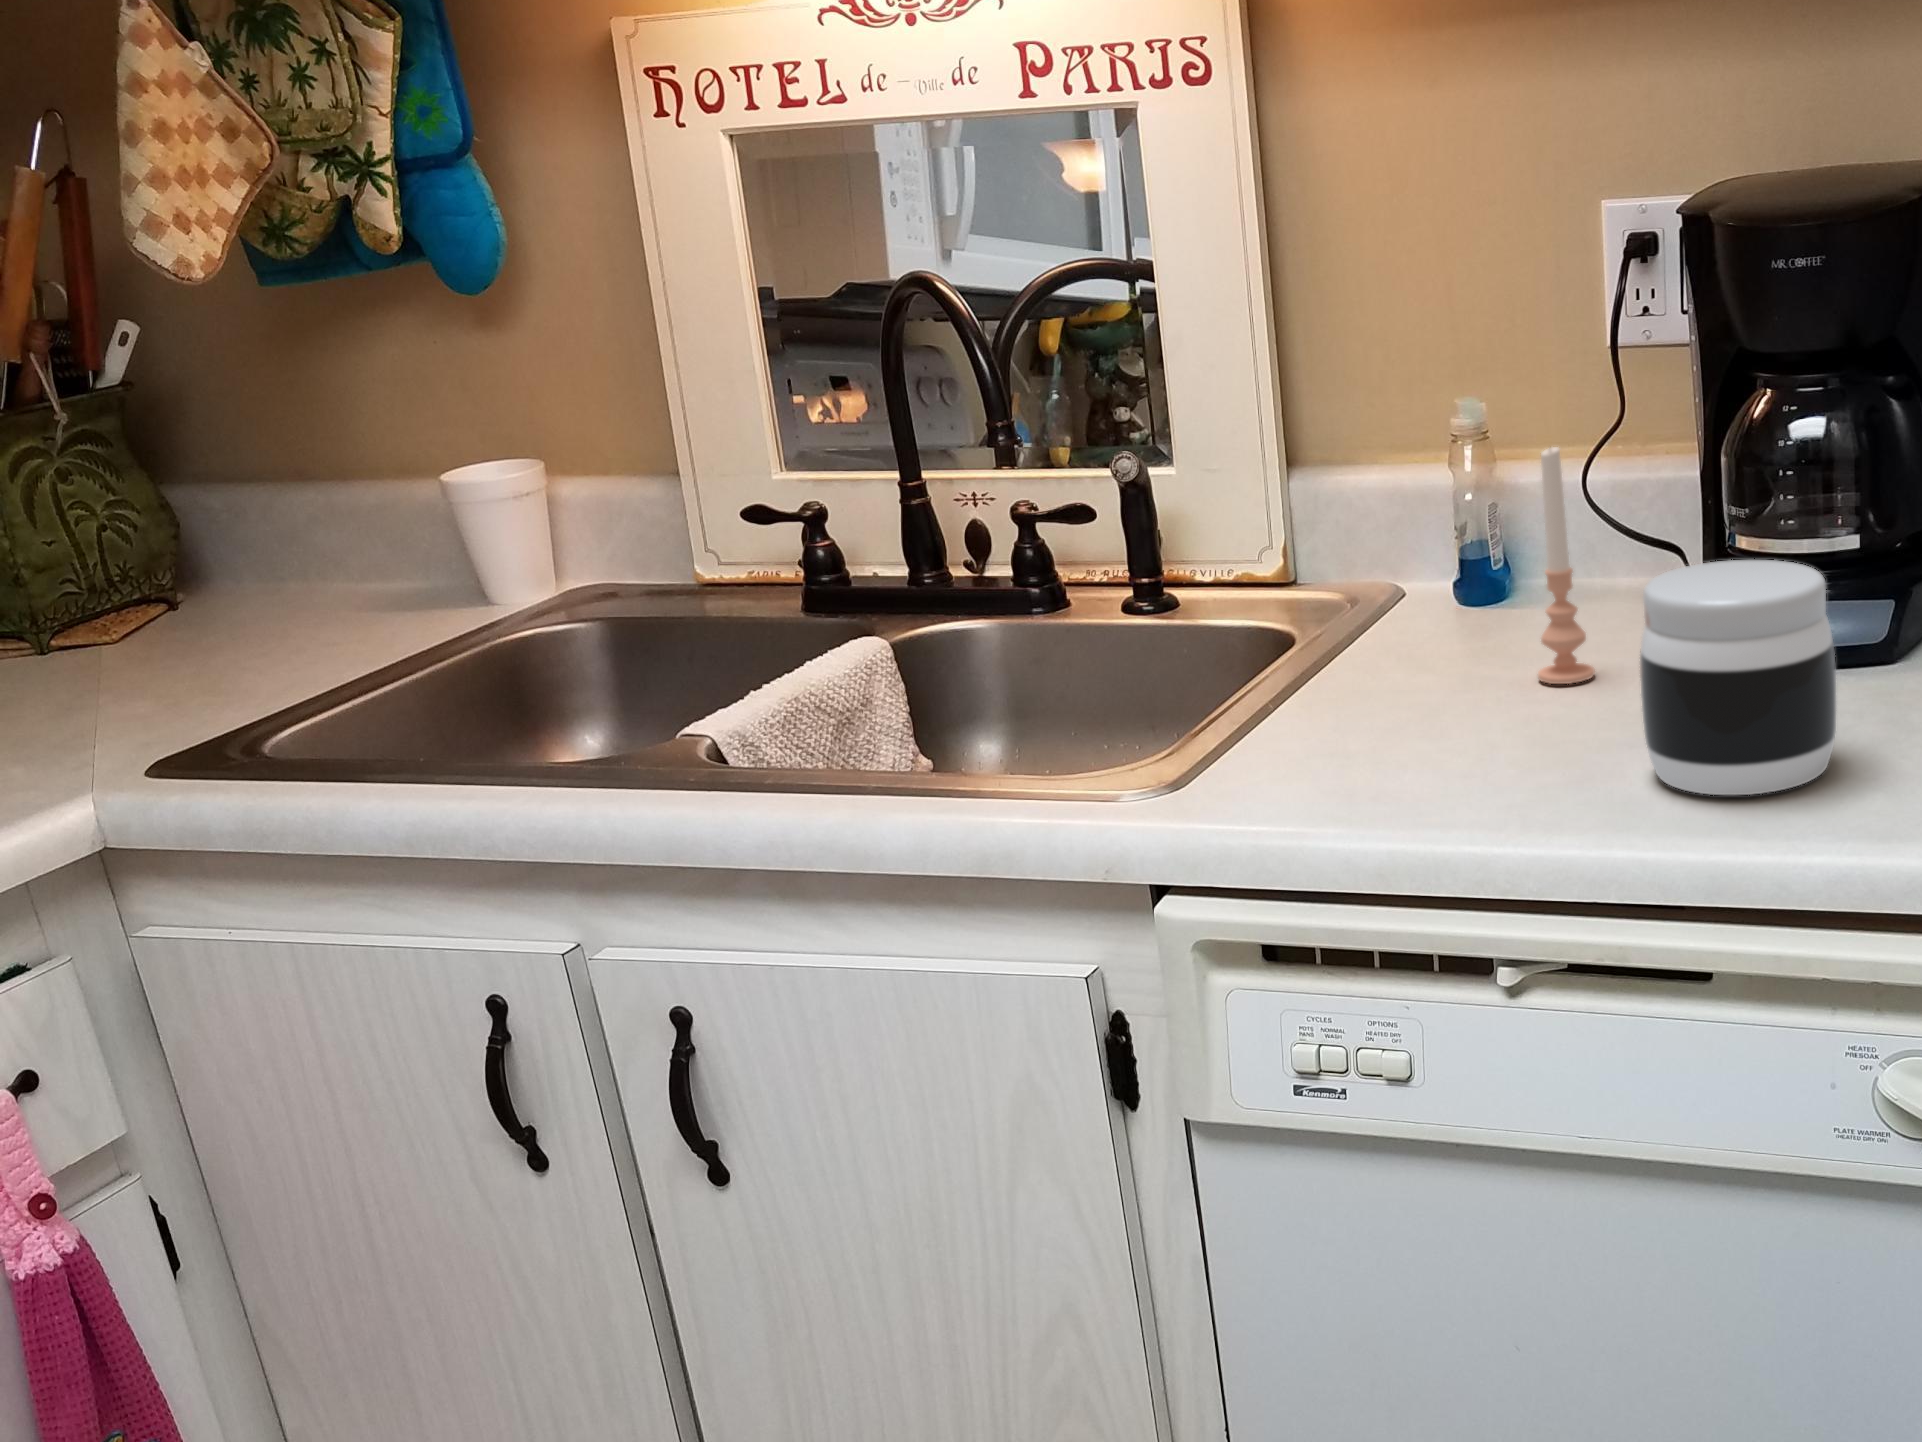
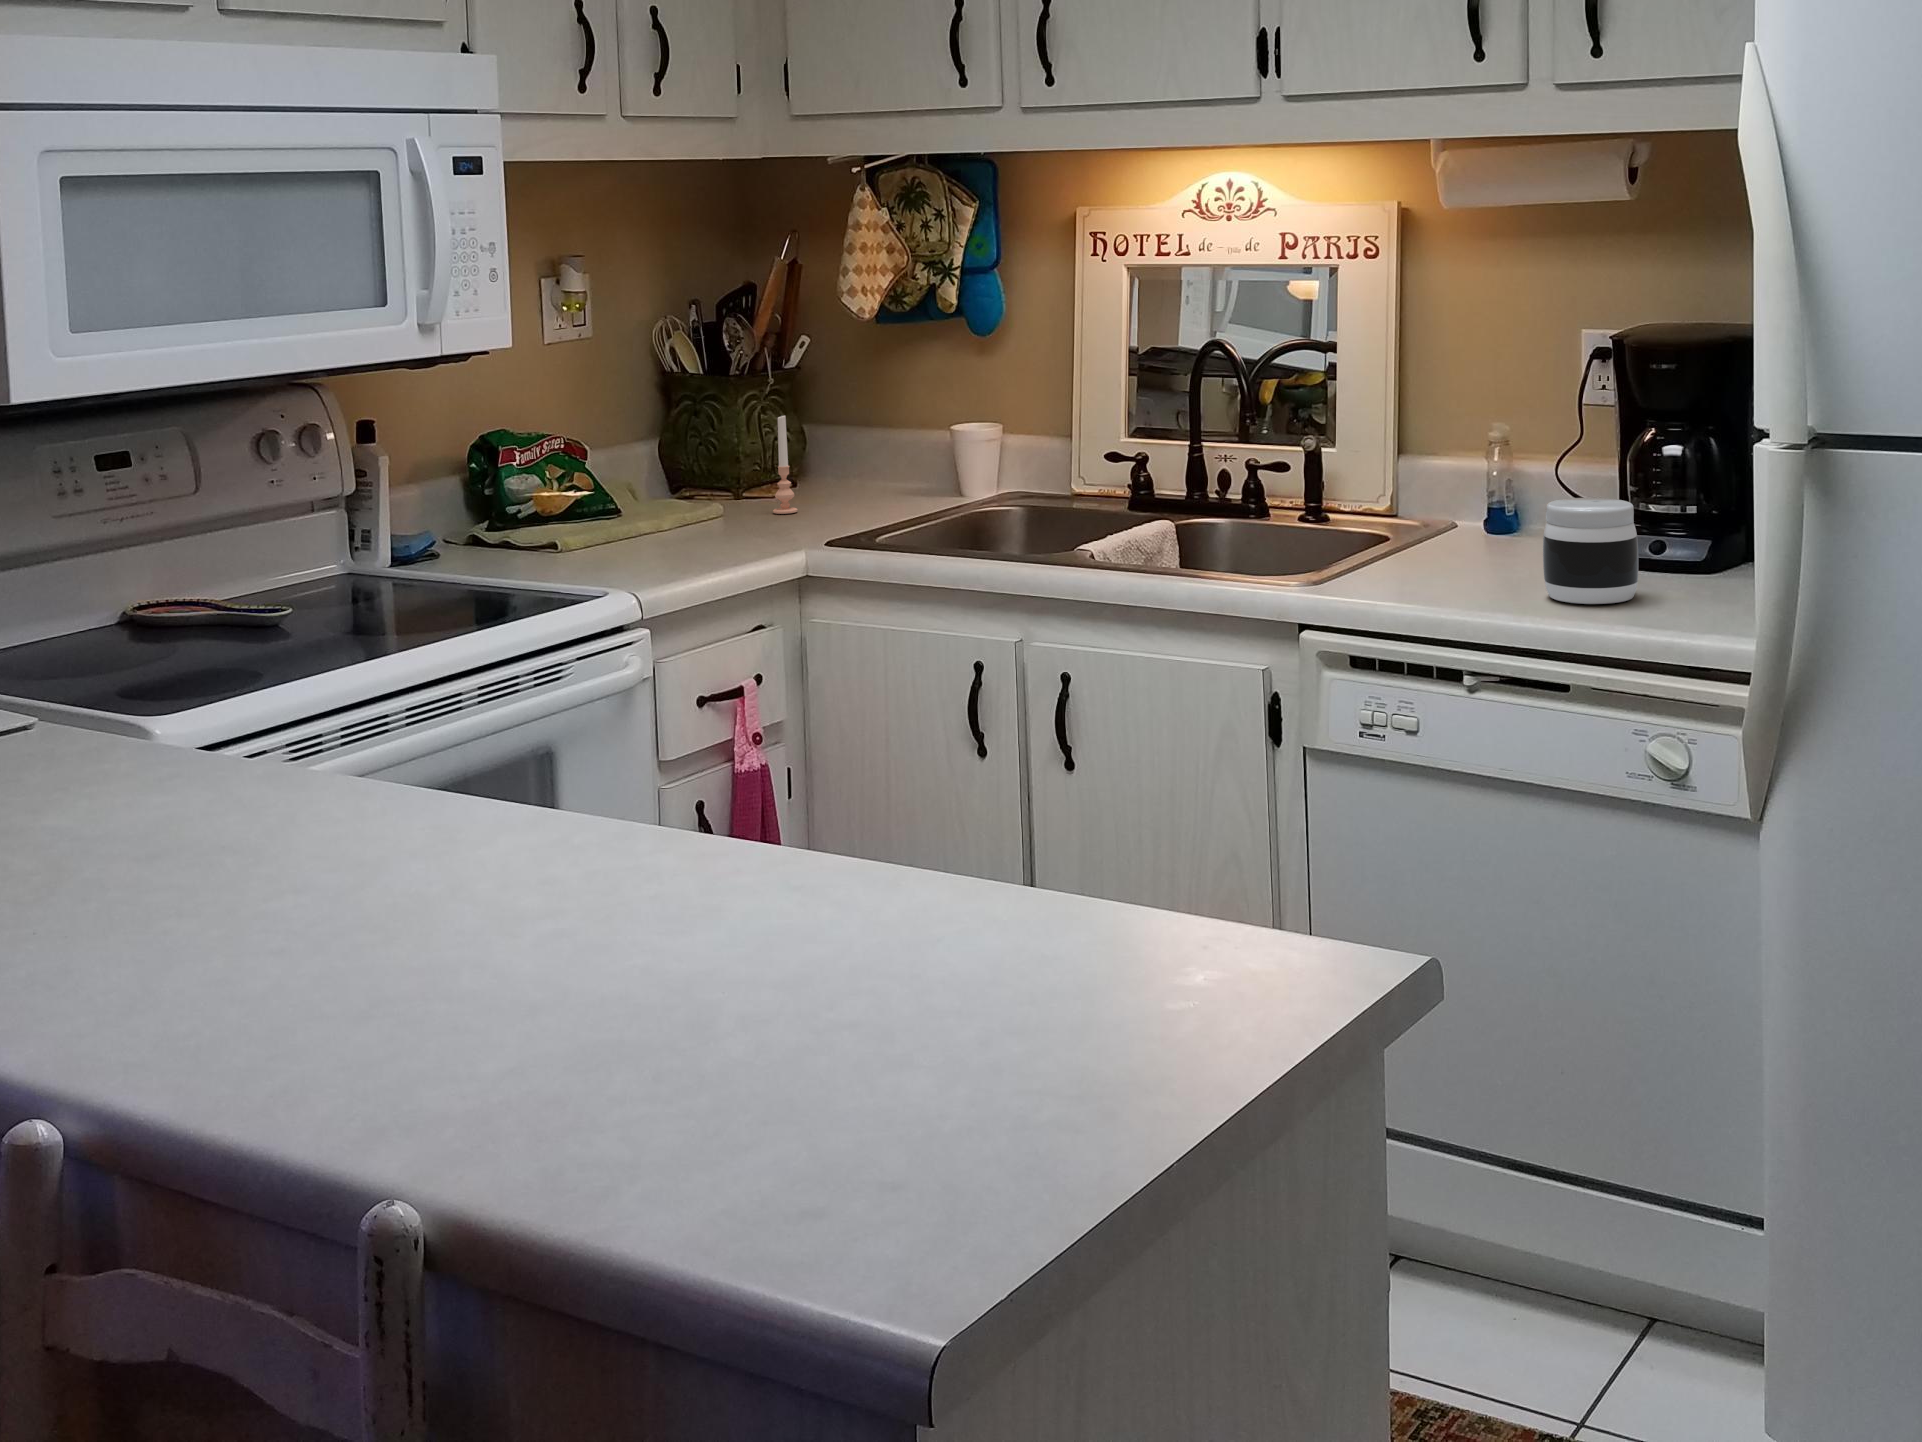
candle: present [1538,447,1595,684] -> present [773,415,798,514]

